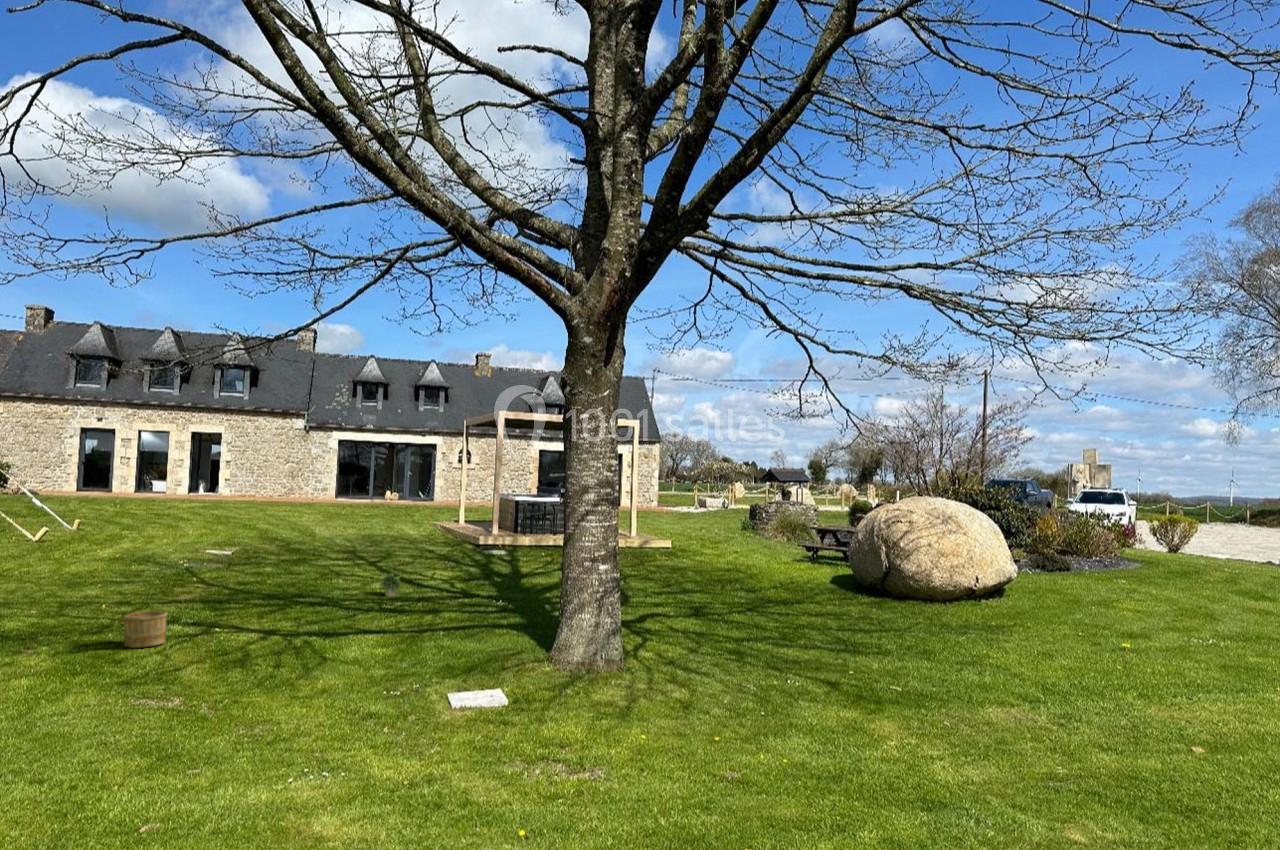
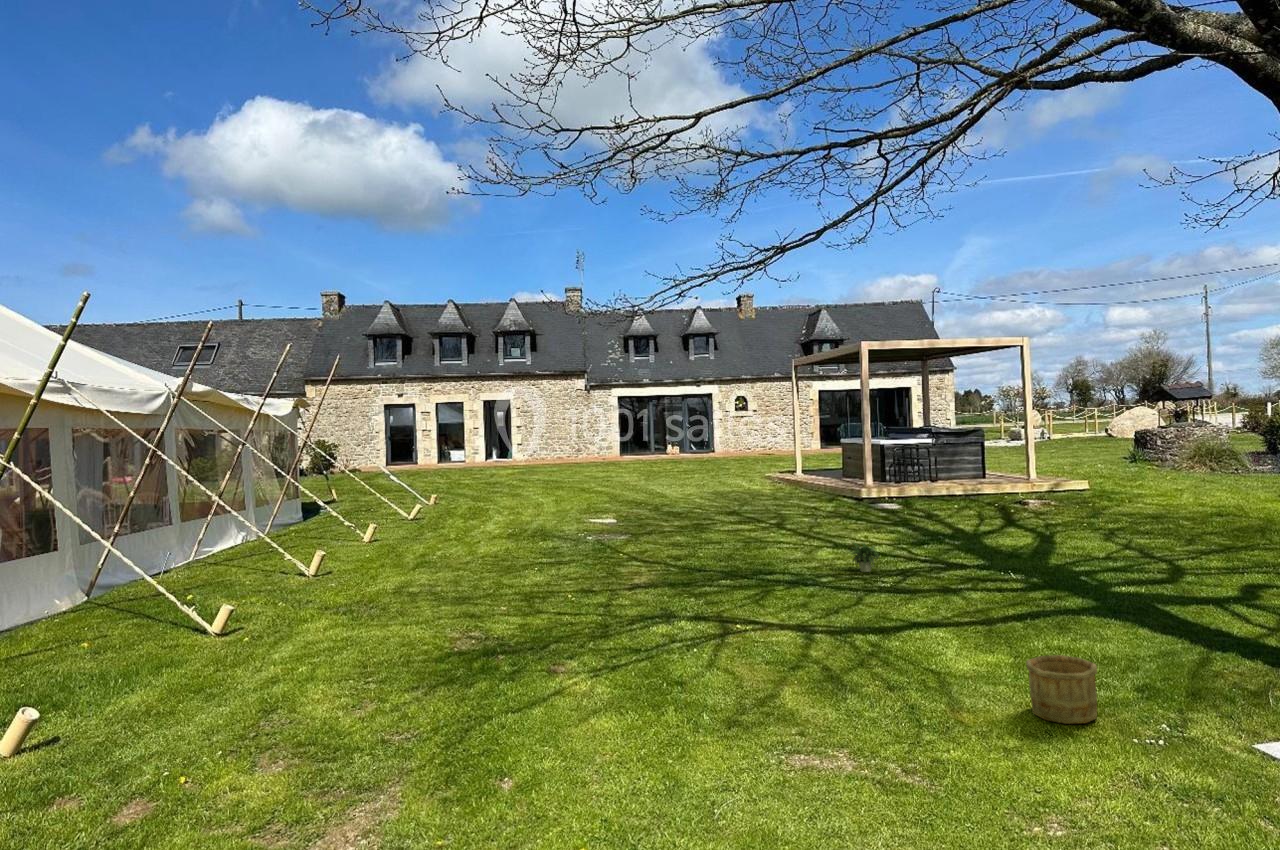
wooden bucket: present [123,611,167,648] -> present [1026,655,1097,724]

